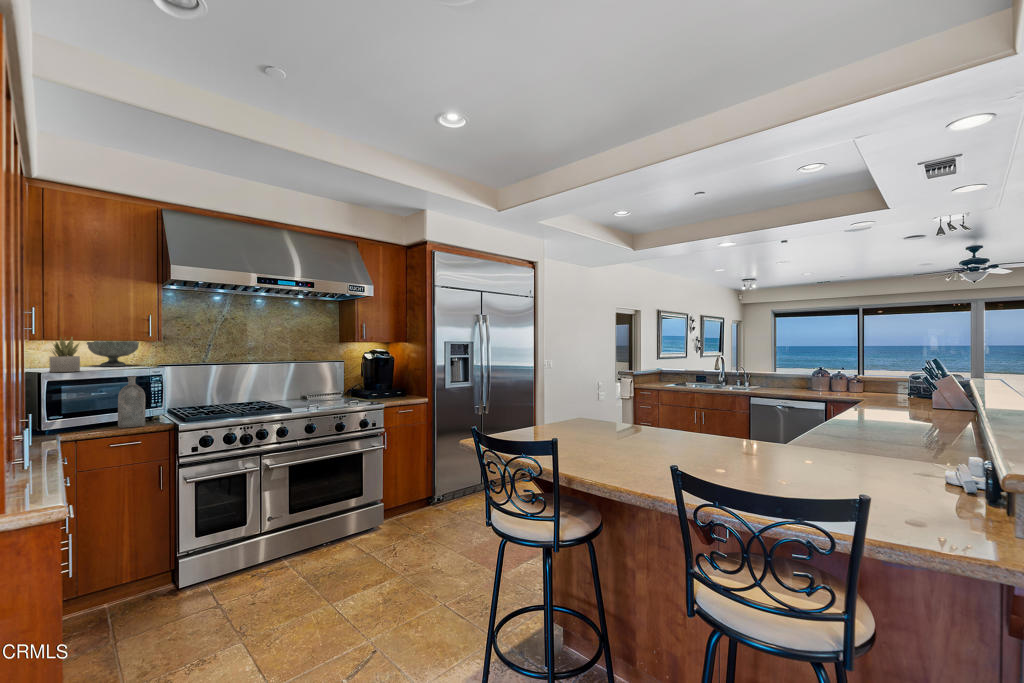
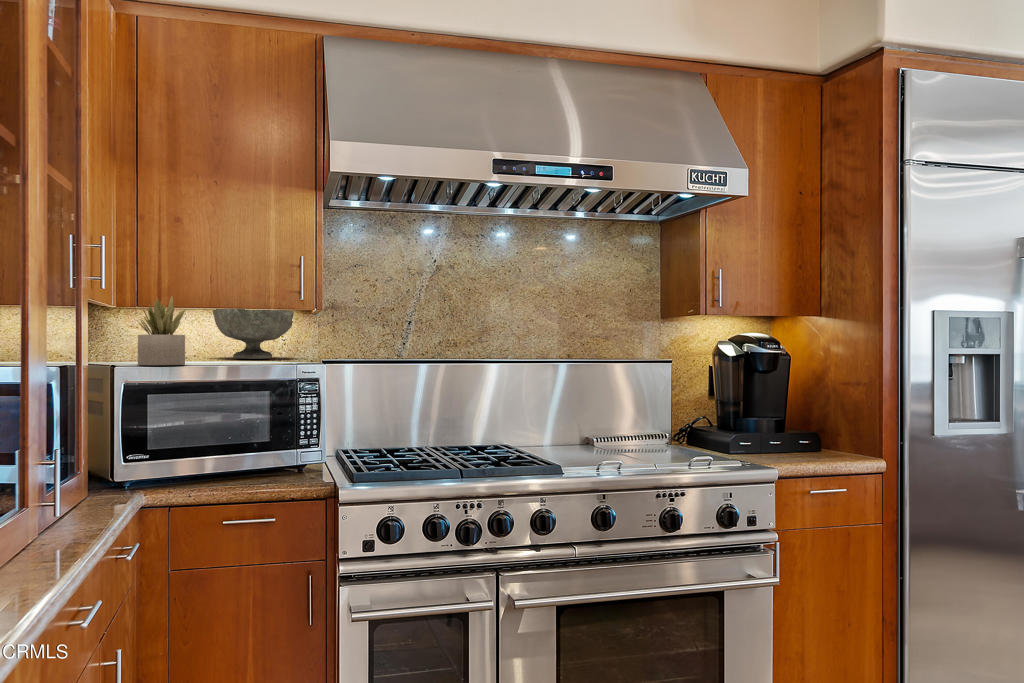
bottle: present [118,376,145,428] -> none [238,377,283,485]

